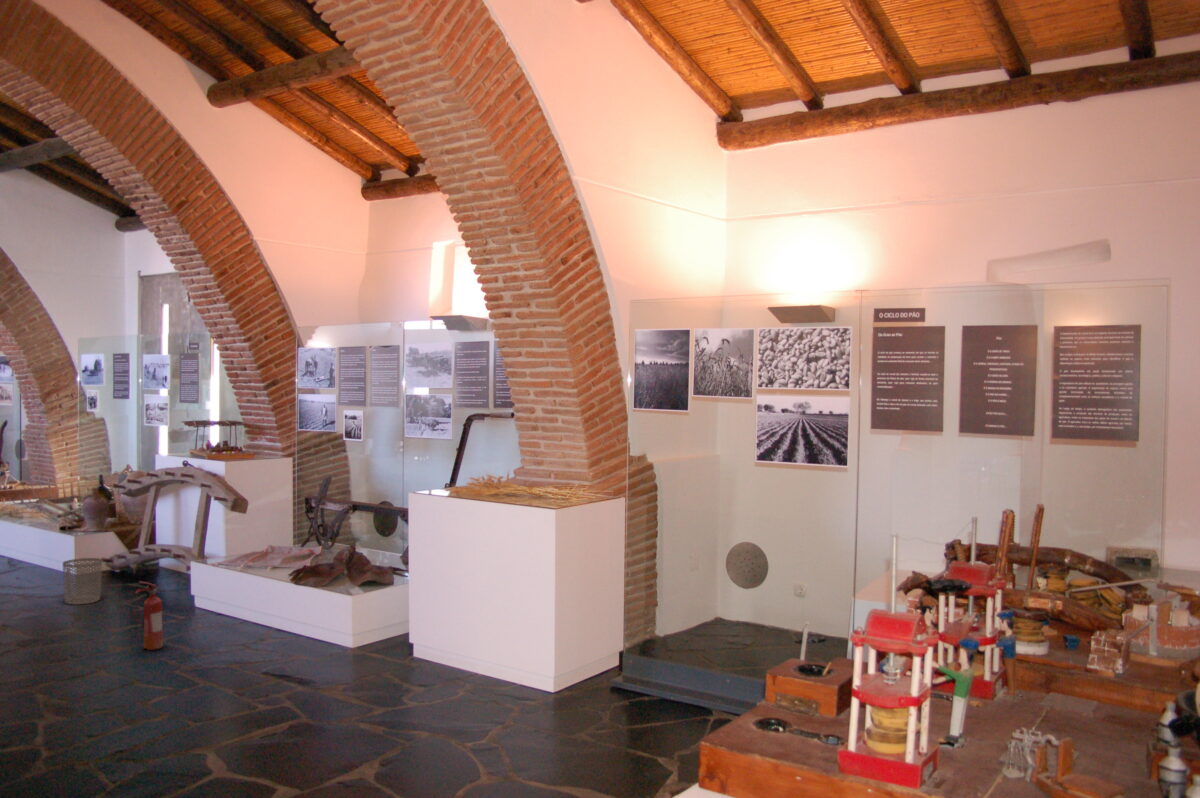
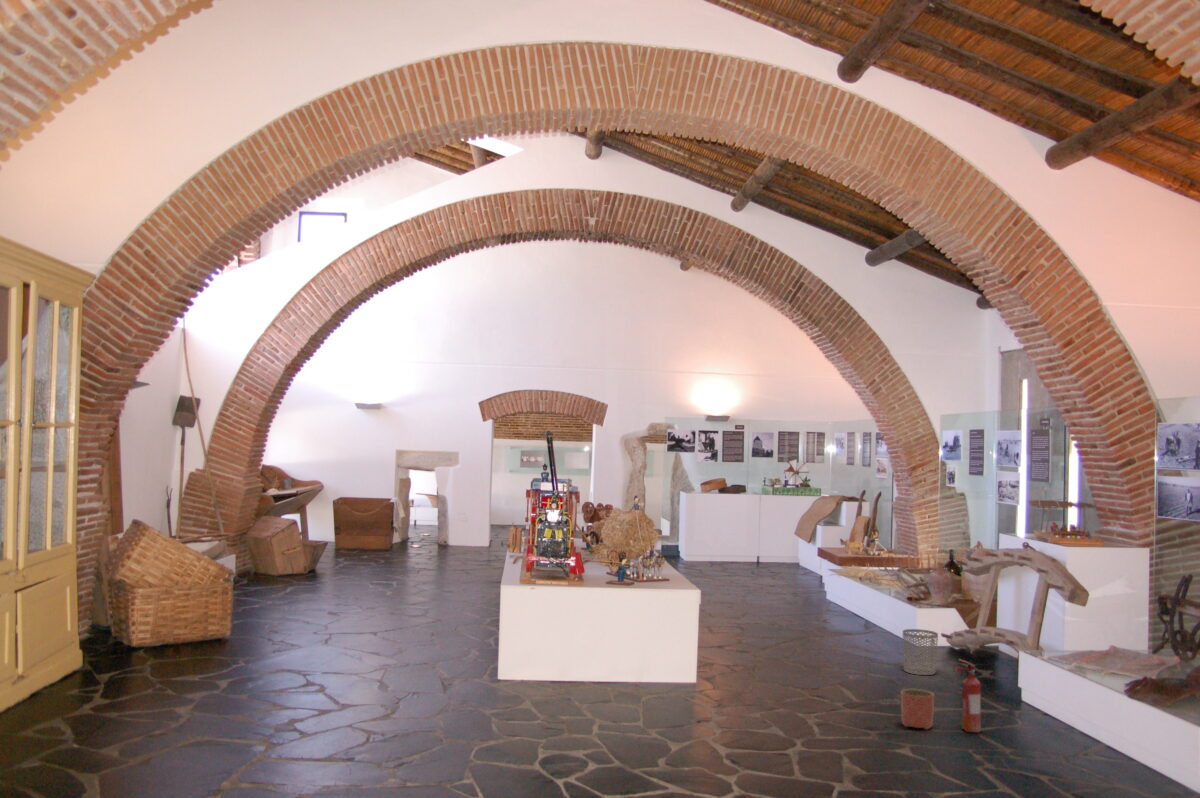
planter: none [78,619,115,661] -> present [901,689,934,729]

